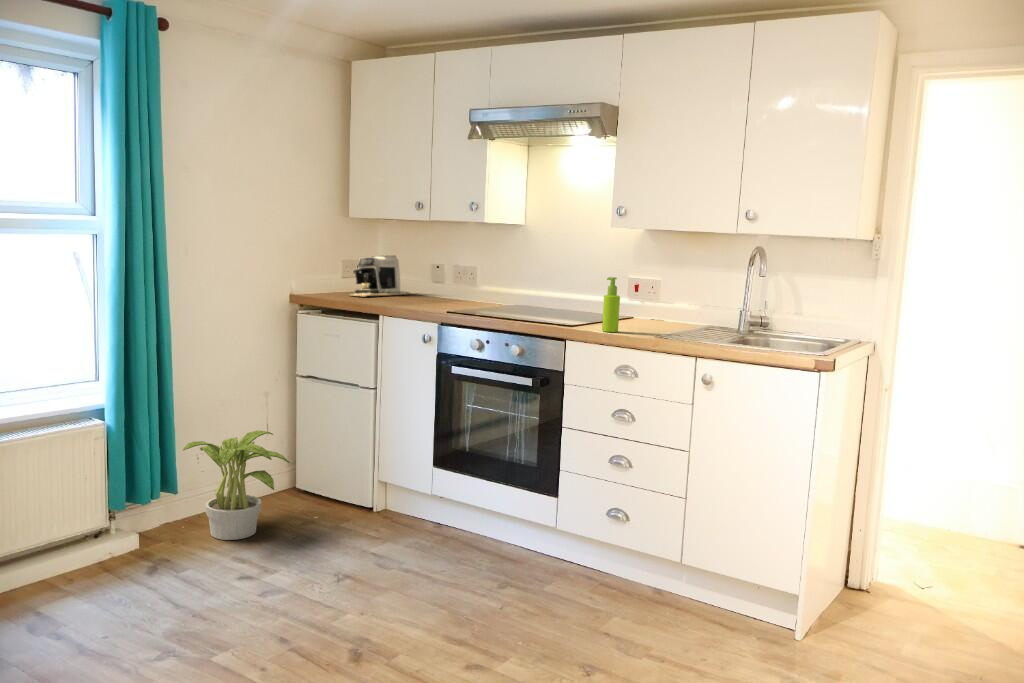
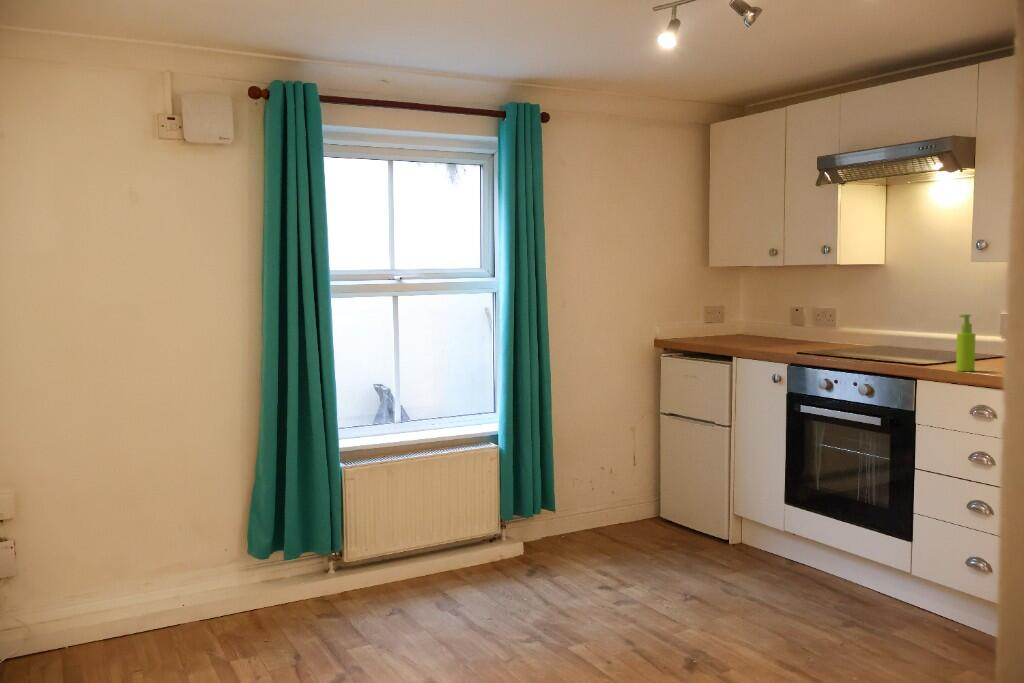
coffee maker: present [353,255,410,297] -> none [707,301,771,341]
potted plant: present [183,430,290,540] -> none [557,460,649,556]

